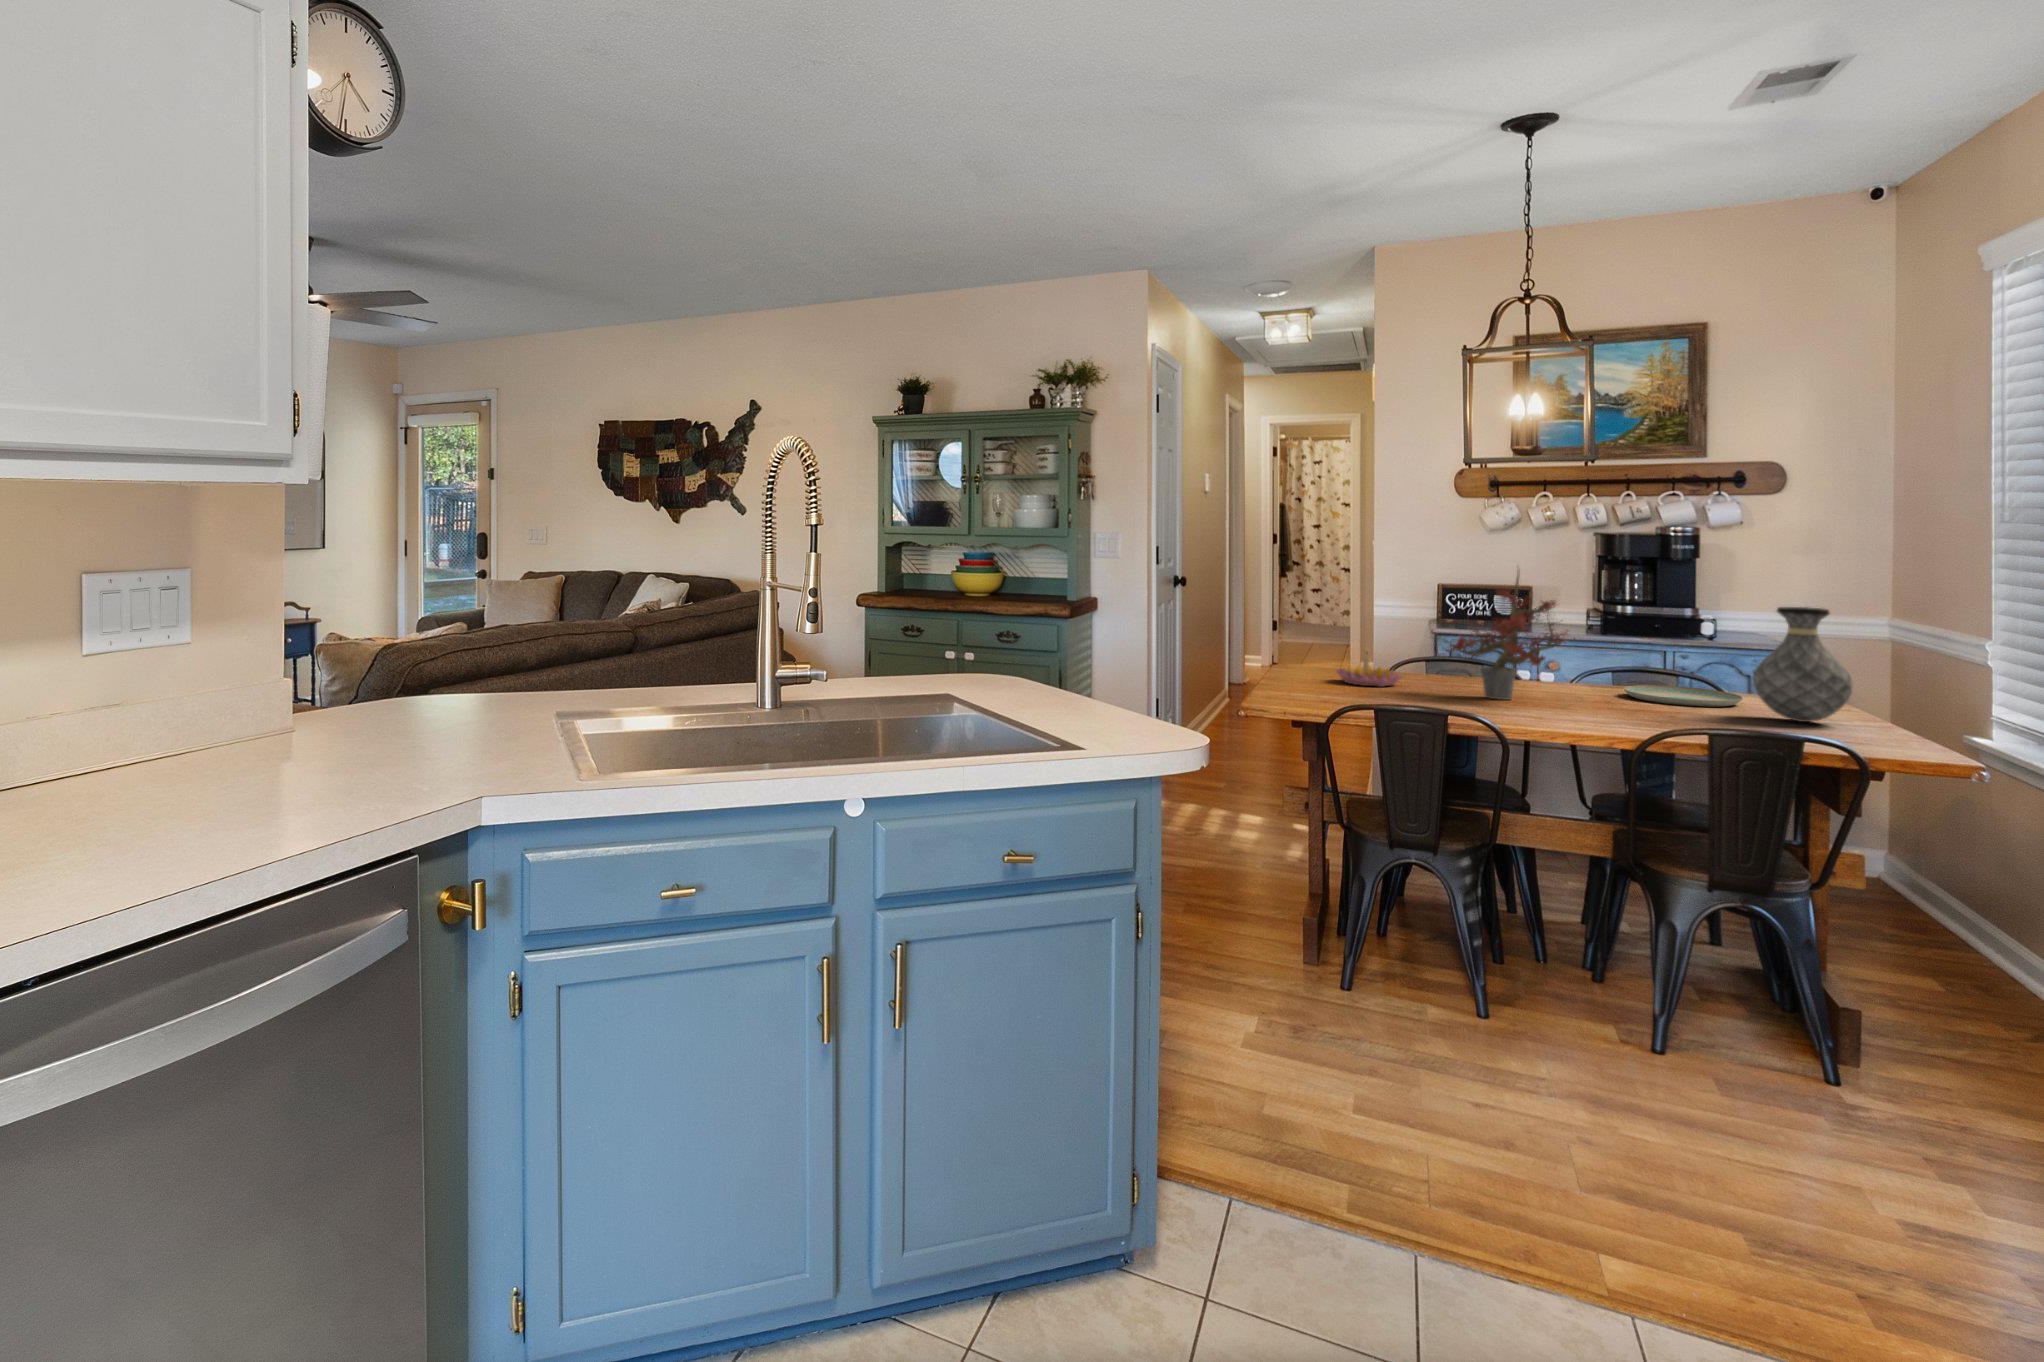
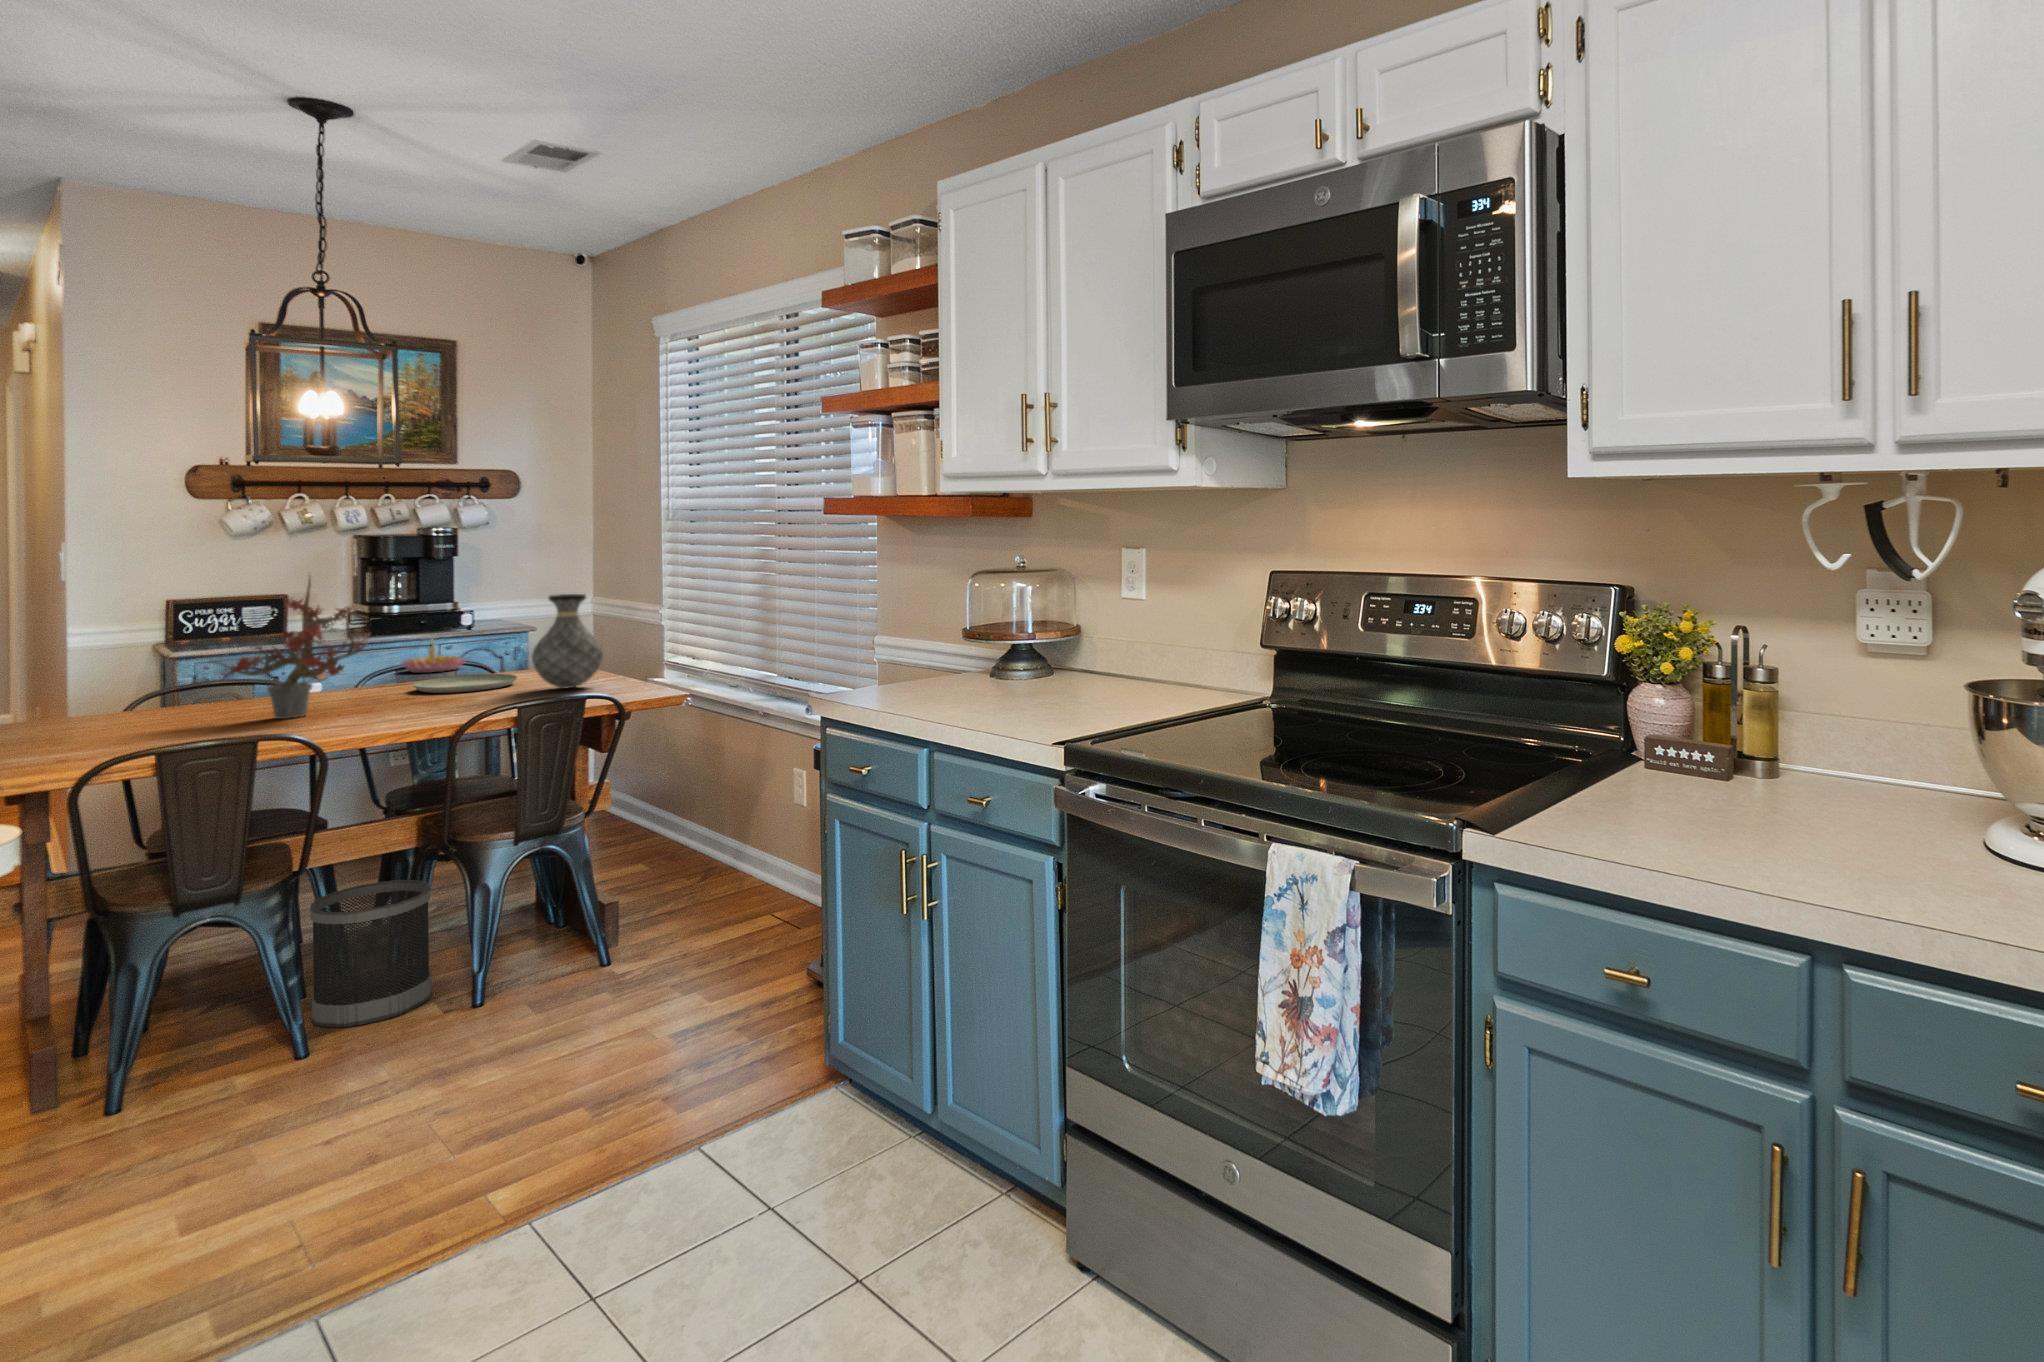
candle holder: present [1337,646,1402,687] -> present [402,638,465,673]
wastebasket: none [1499,874,1615,1021] -> present [310,880,431,1027]

